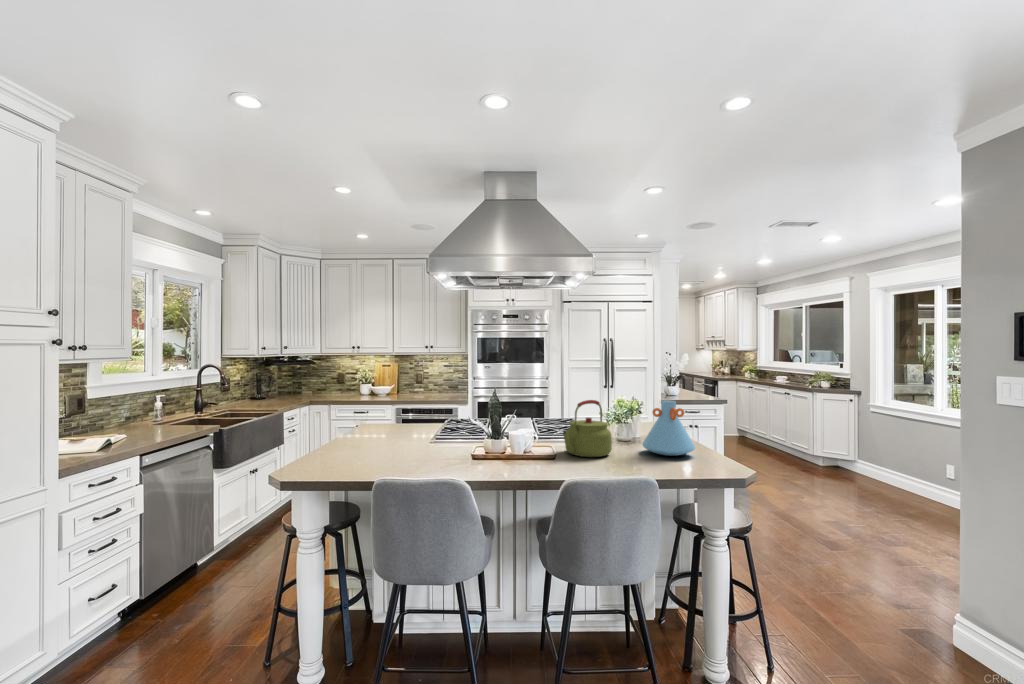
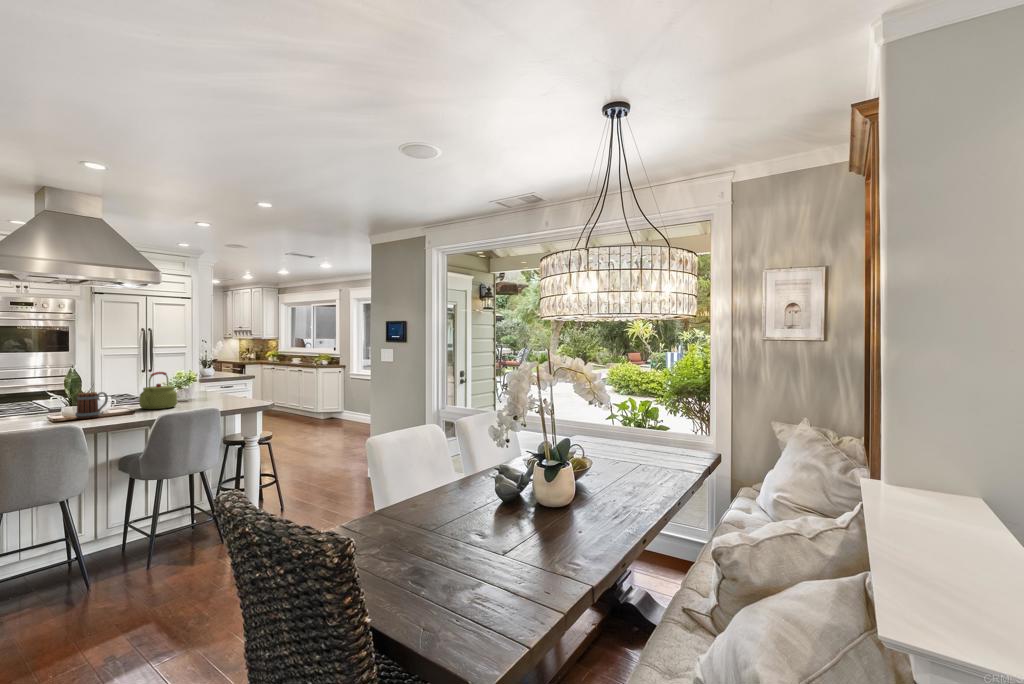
vase: present [642,400,695,456] -> none [199,369,236,403]
mug: none [486,425,522,464] -> present [75,392,108,419]

